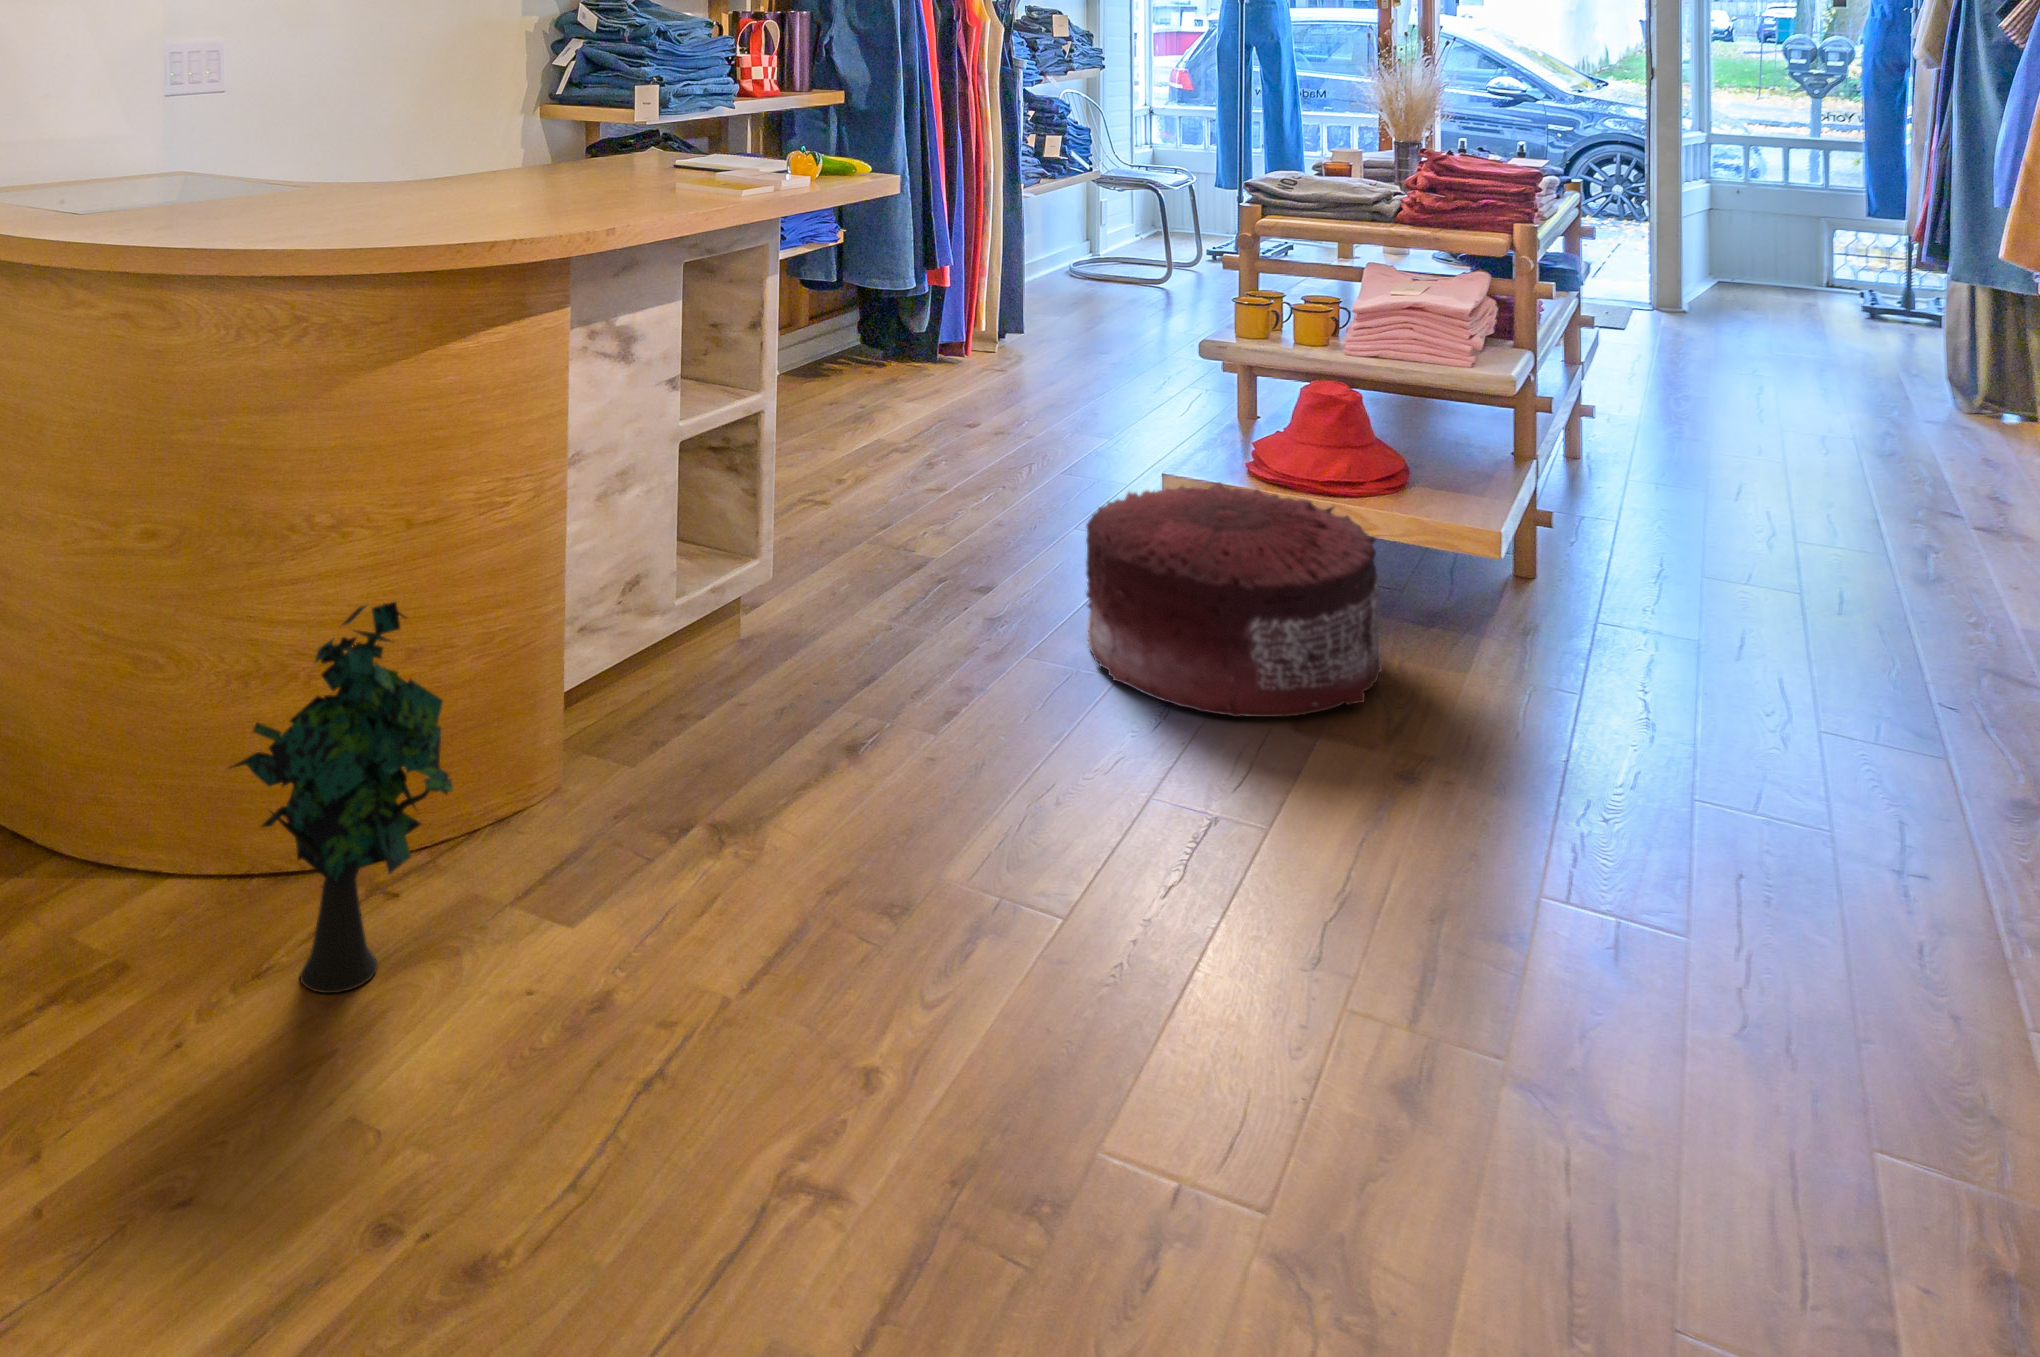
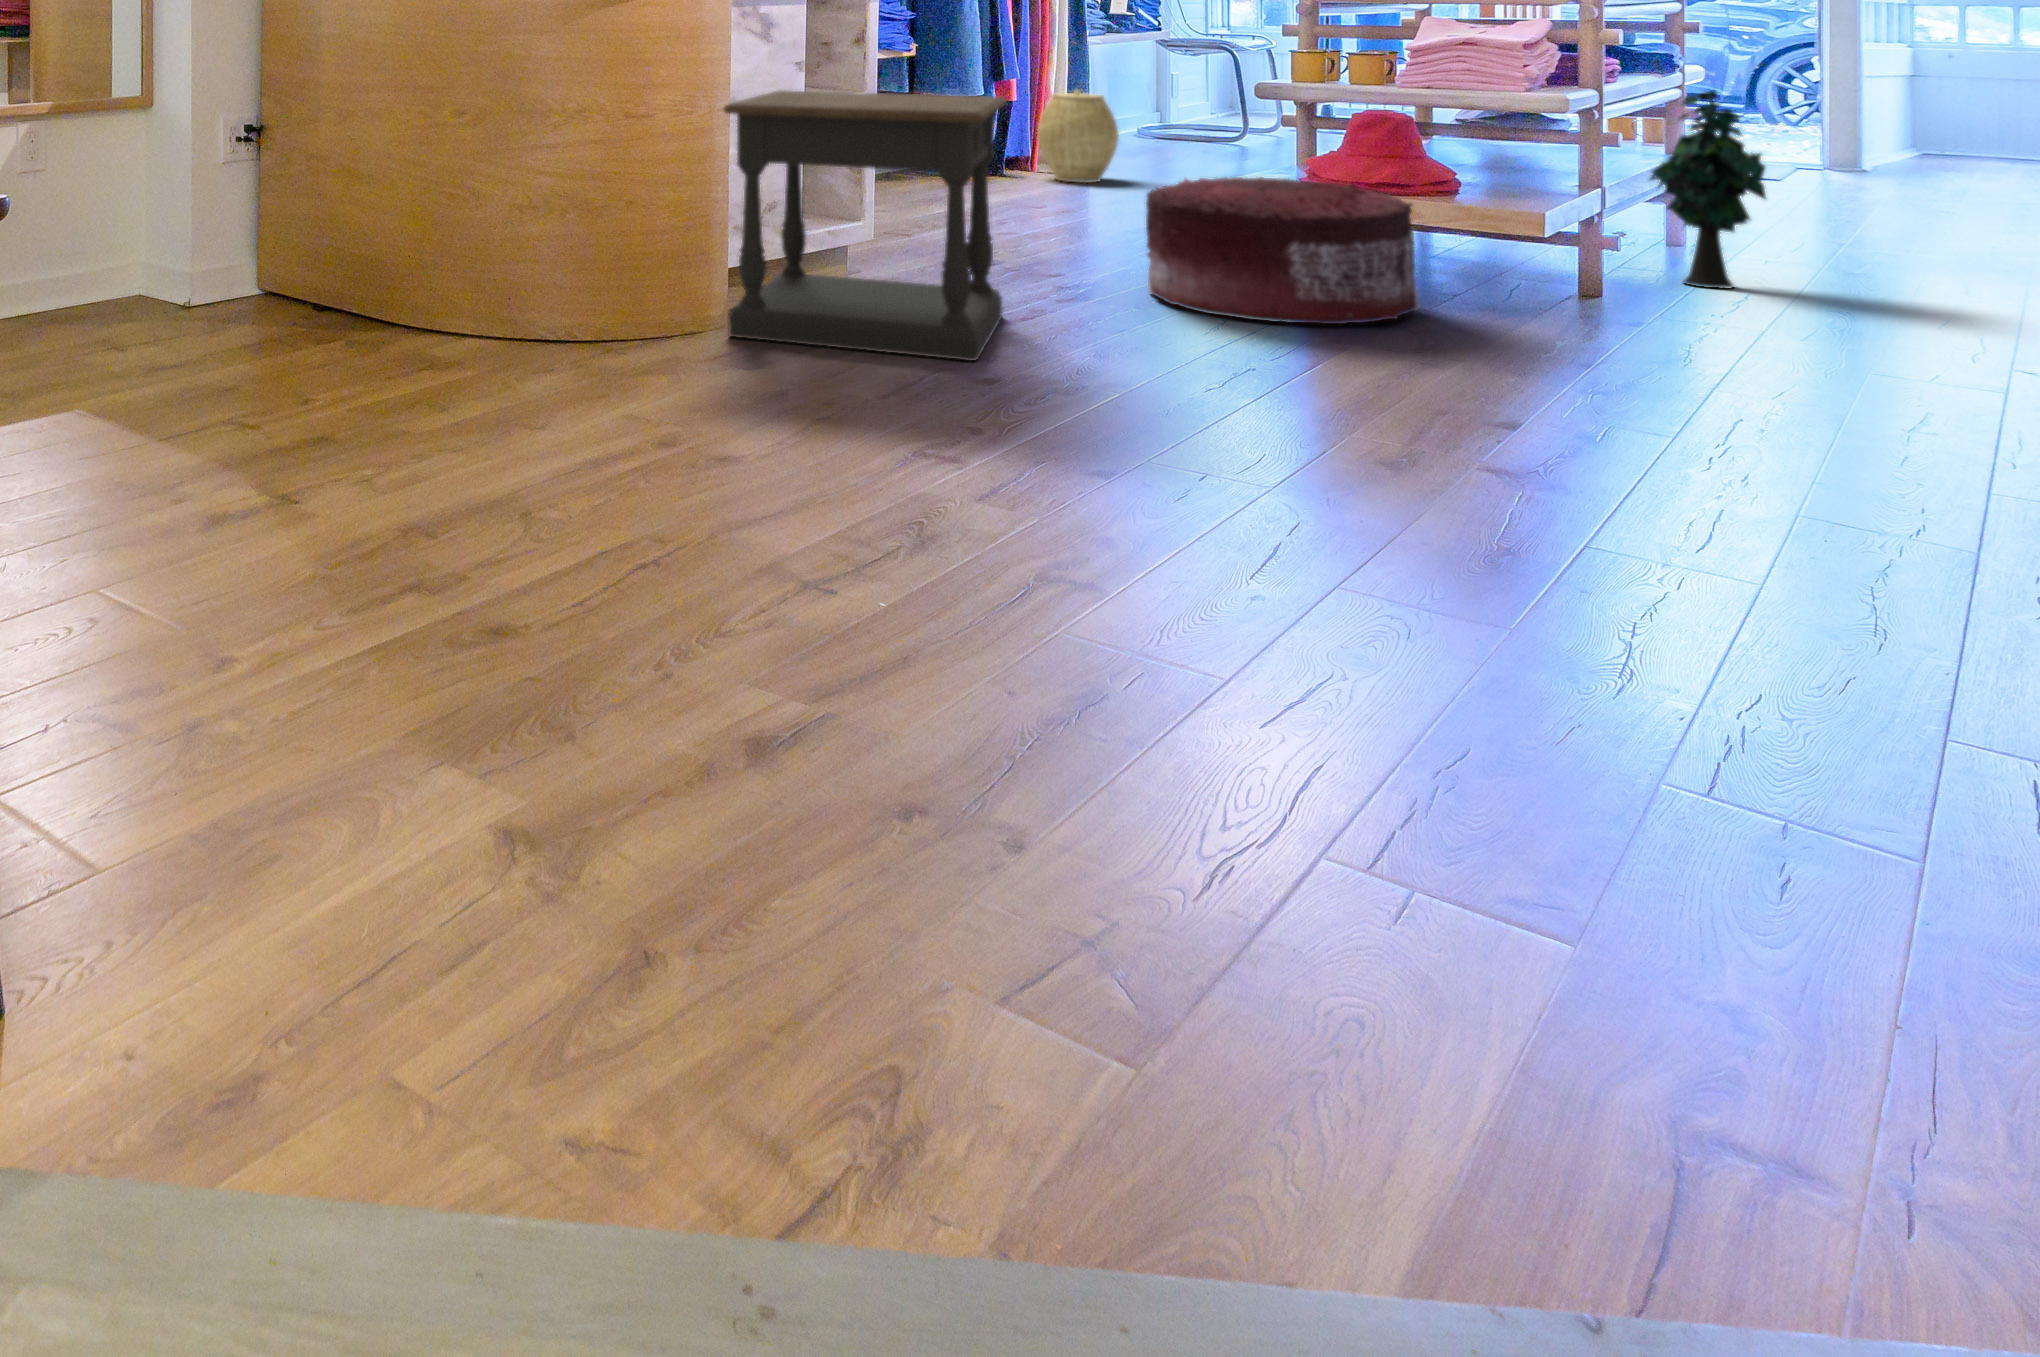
woven basket: none [969,275,1050,381] -> present [1037,90,1119,183]
side table: none [540,426,925,888] -> present [724,90,1006,361]
decorative plant: present [229,602,453,993] -> present [1649,90,1766,288]

